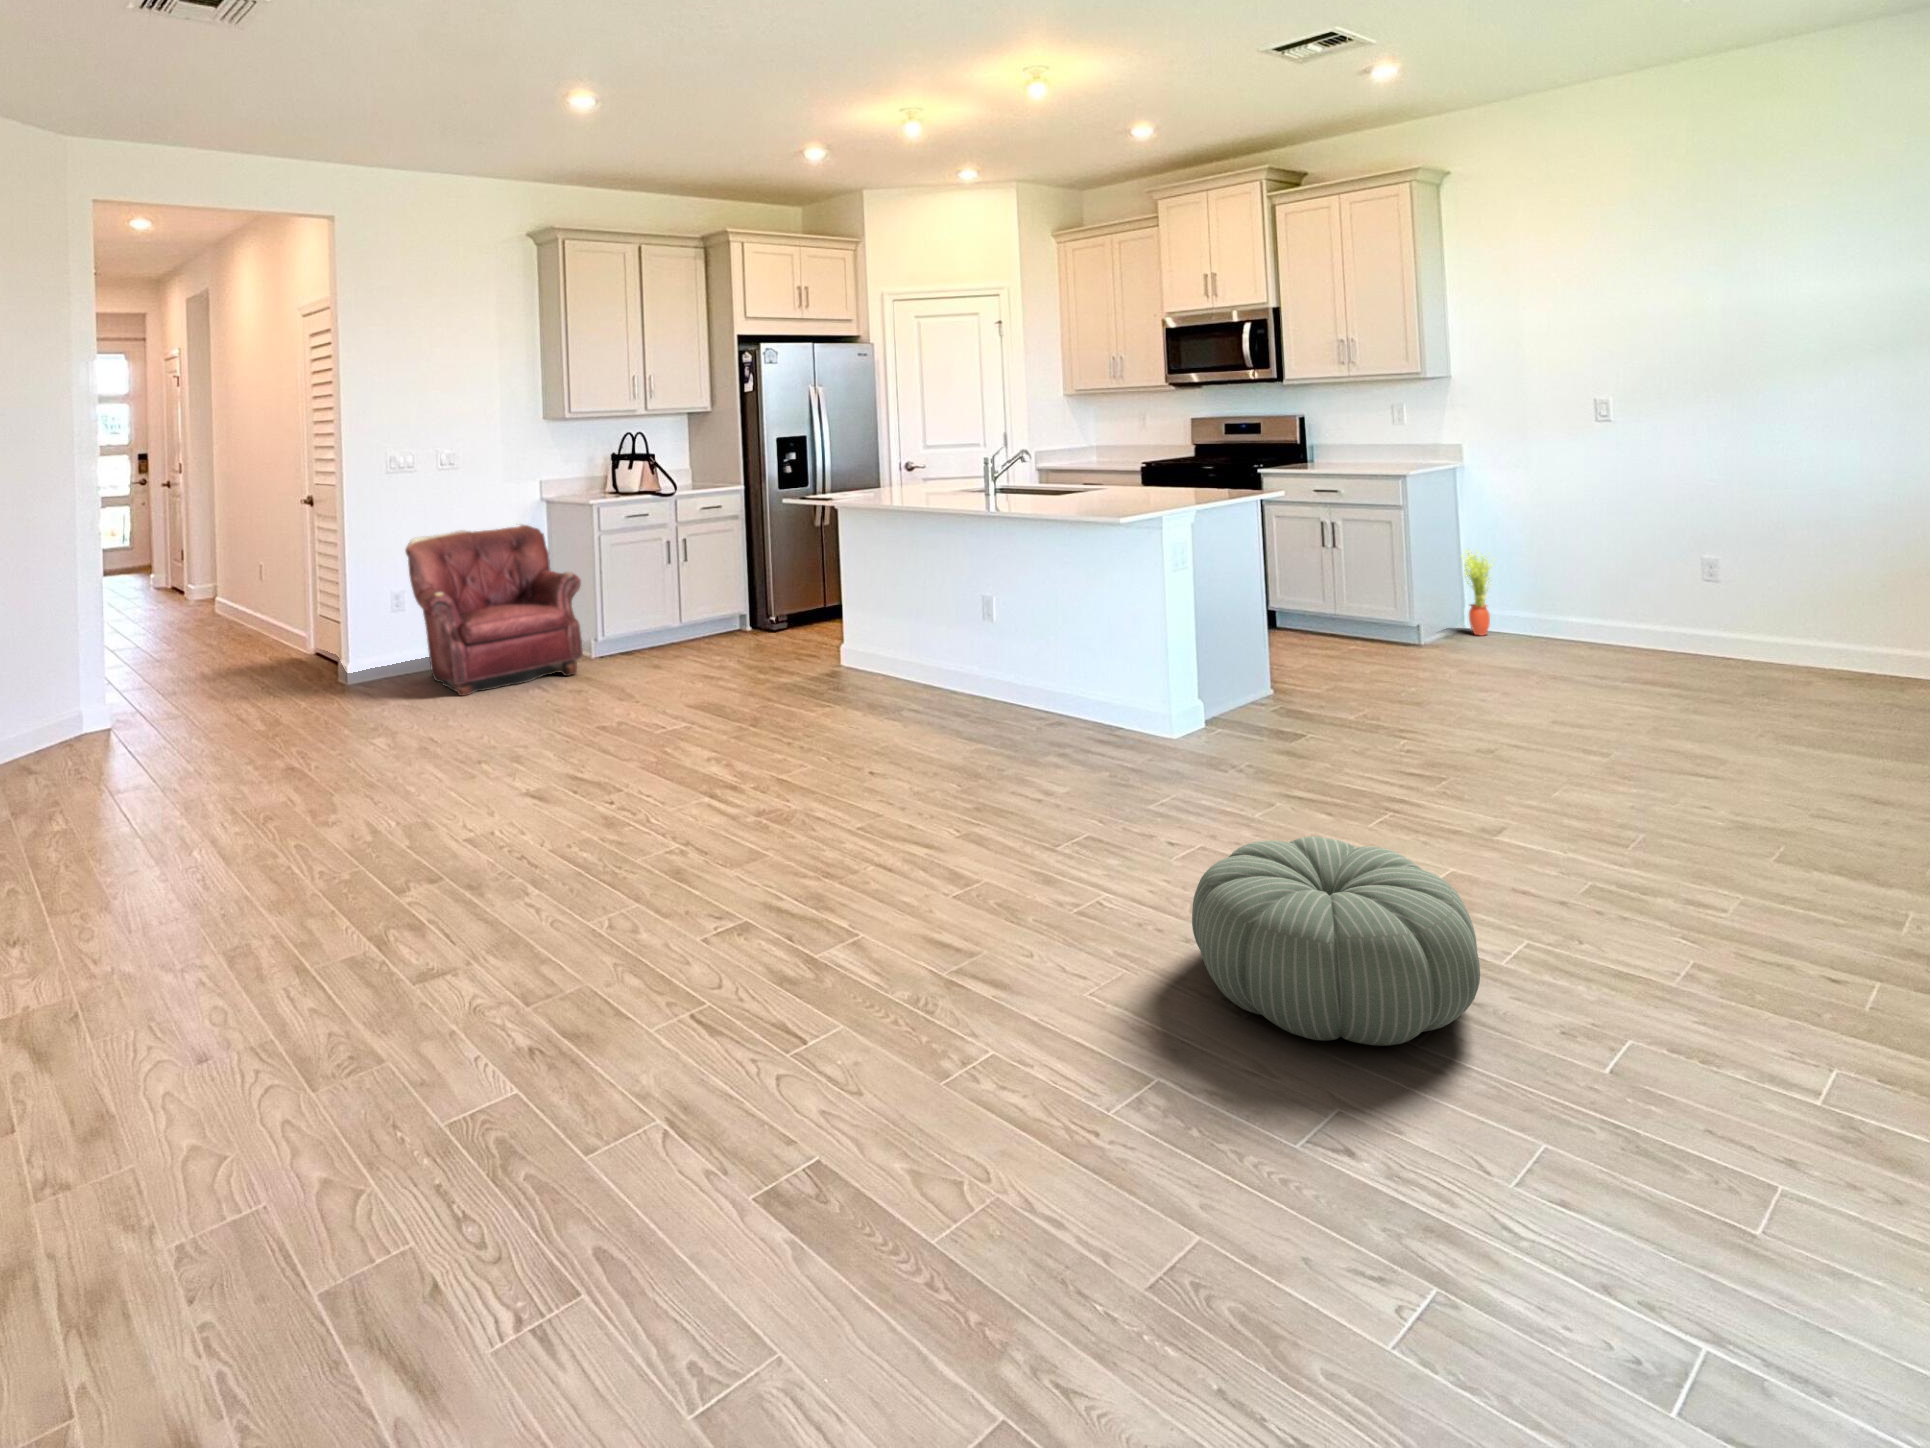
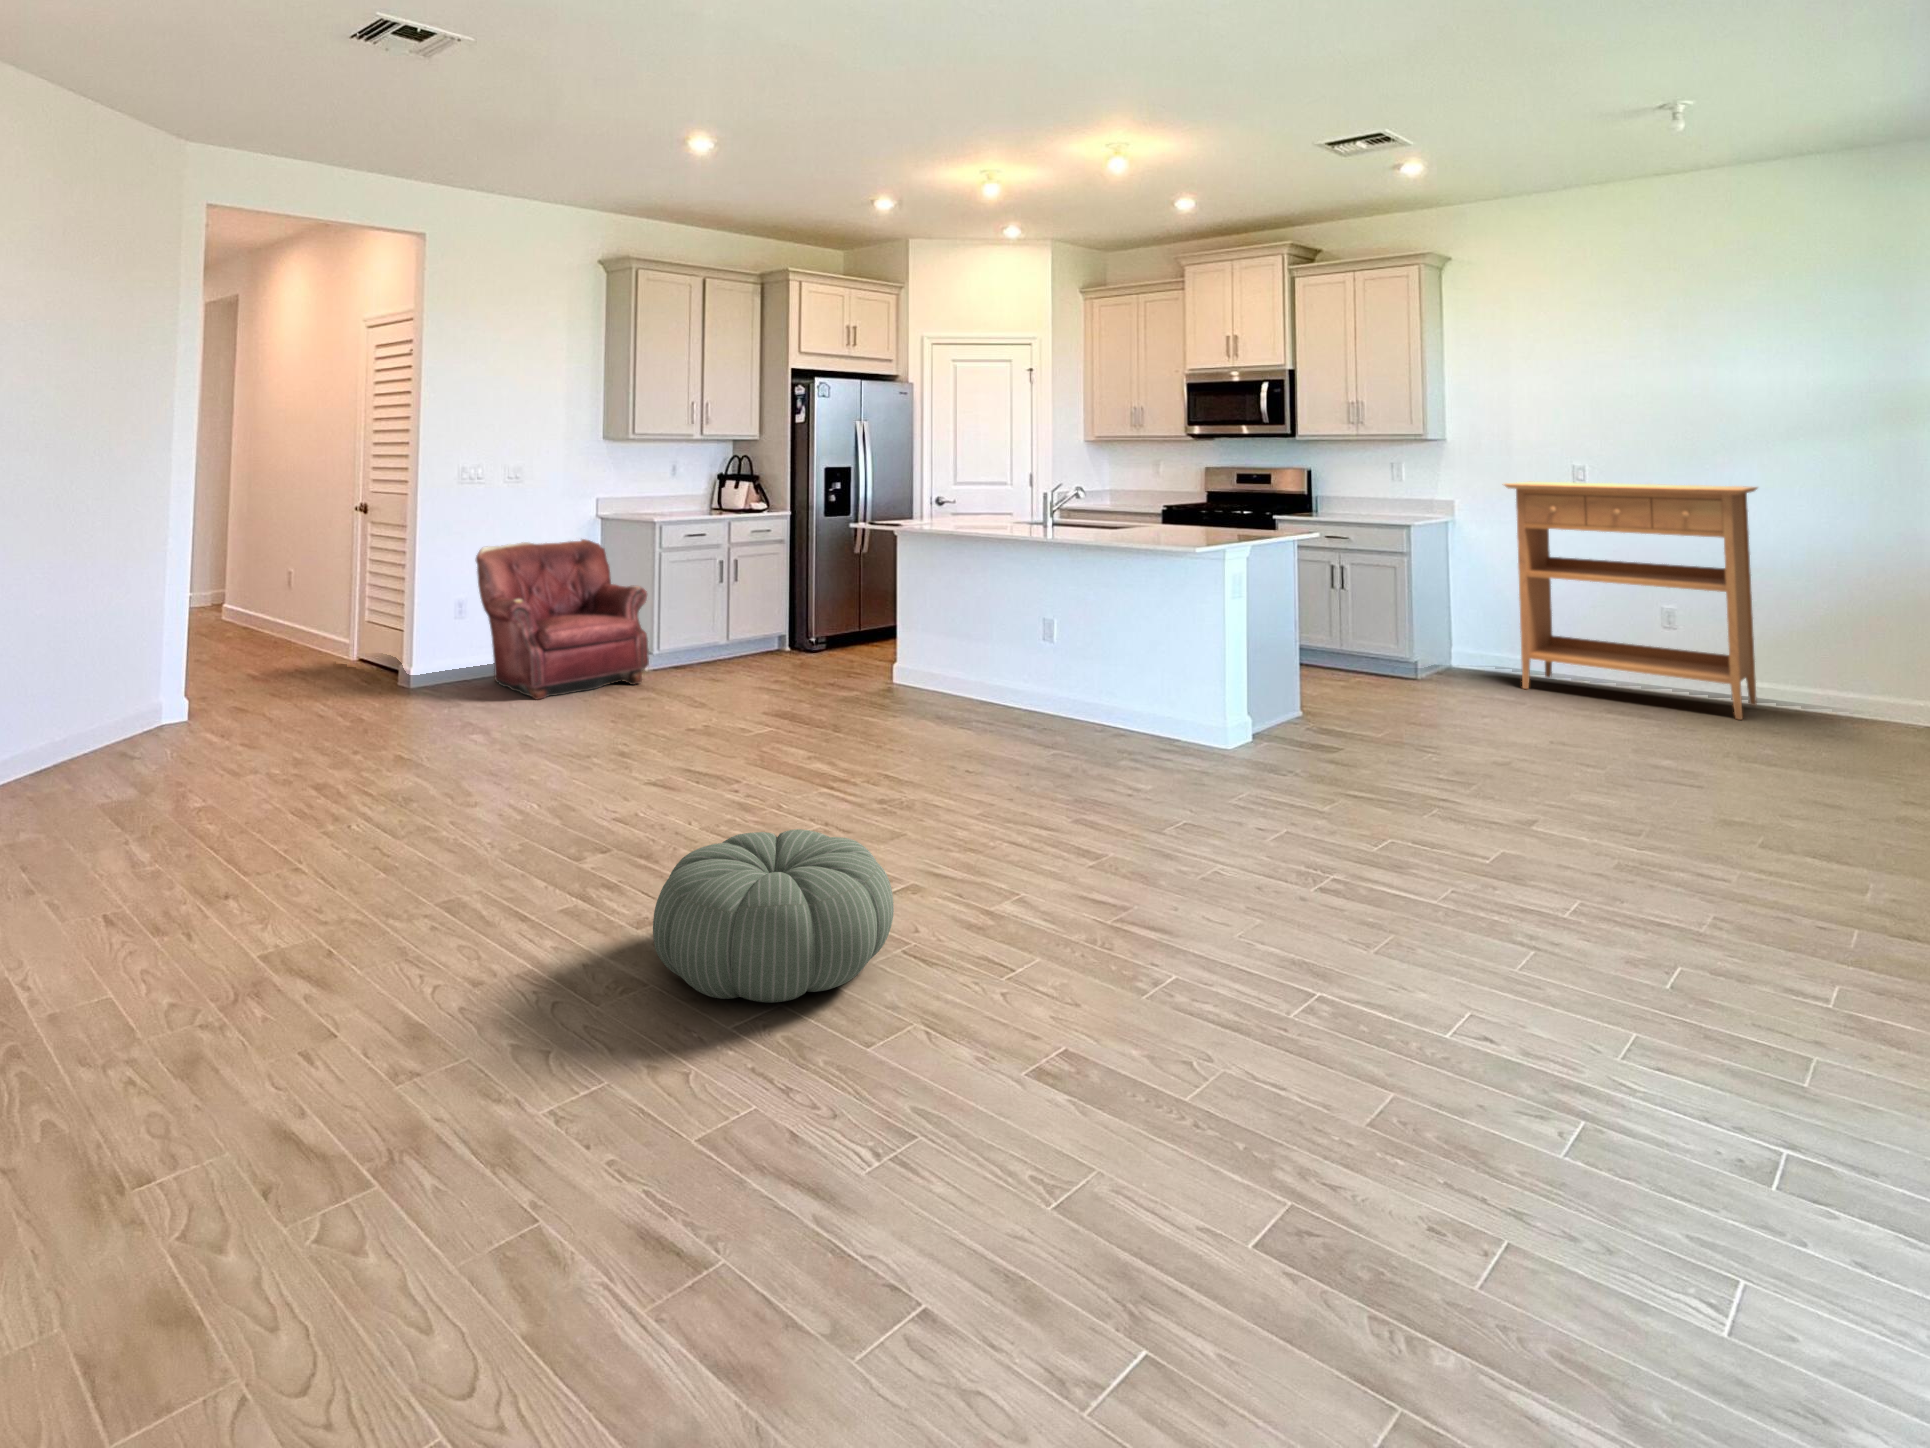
console table: none [1510,418,1819,691] -> present [1504,482,1757,720]
potted plant: present [1462,549,1493,636] -> none [1451,592,1480,671]
pouf: present [1192,836,1480,1046] -> present [653,829,894,1003]

